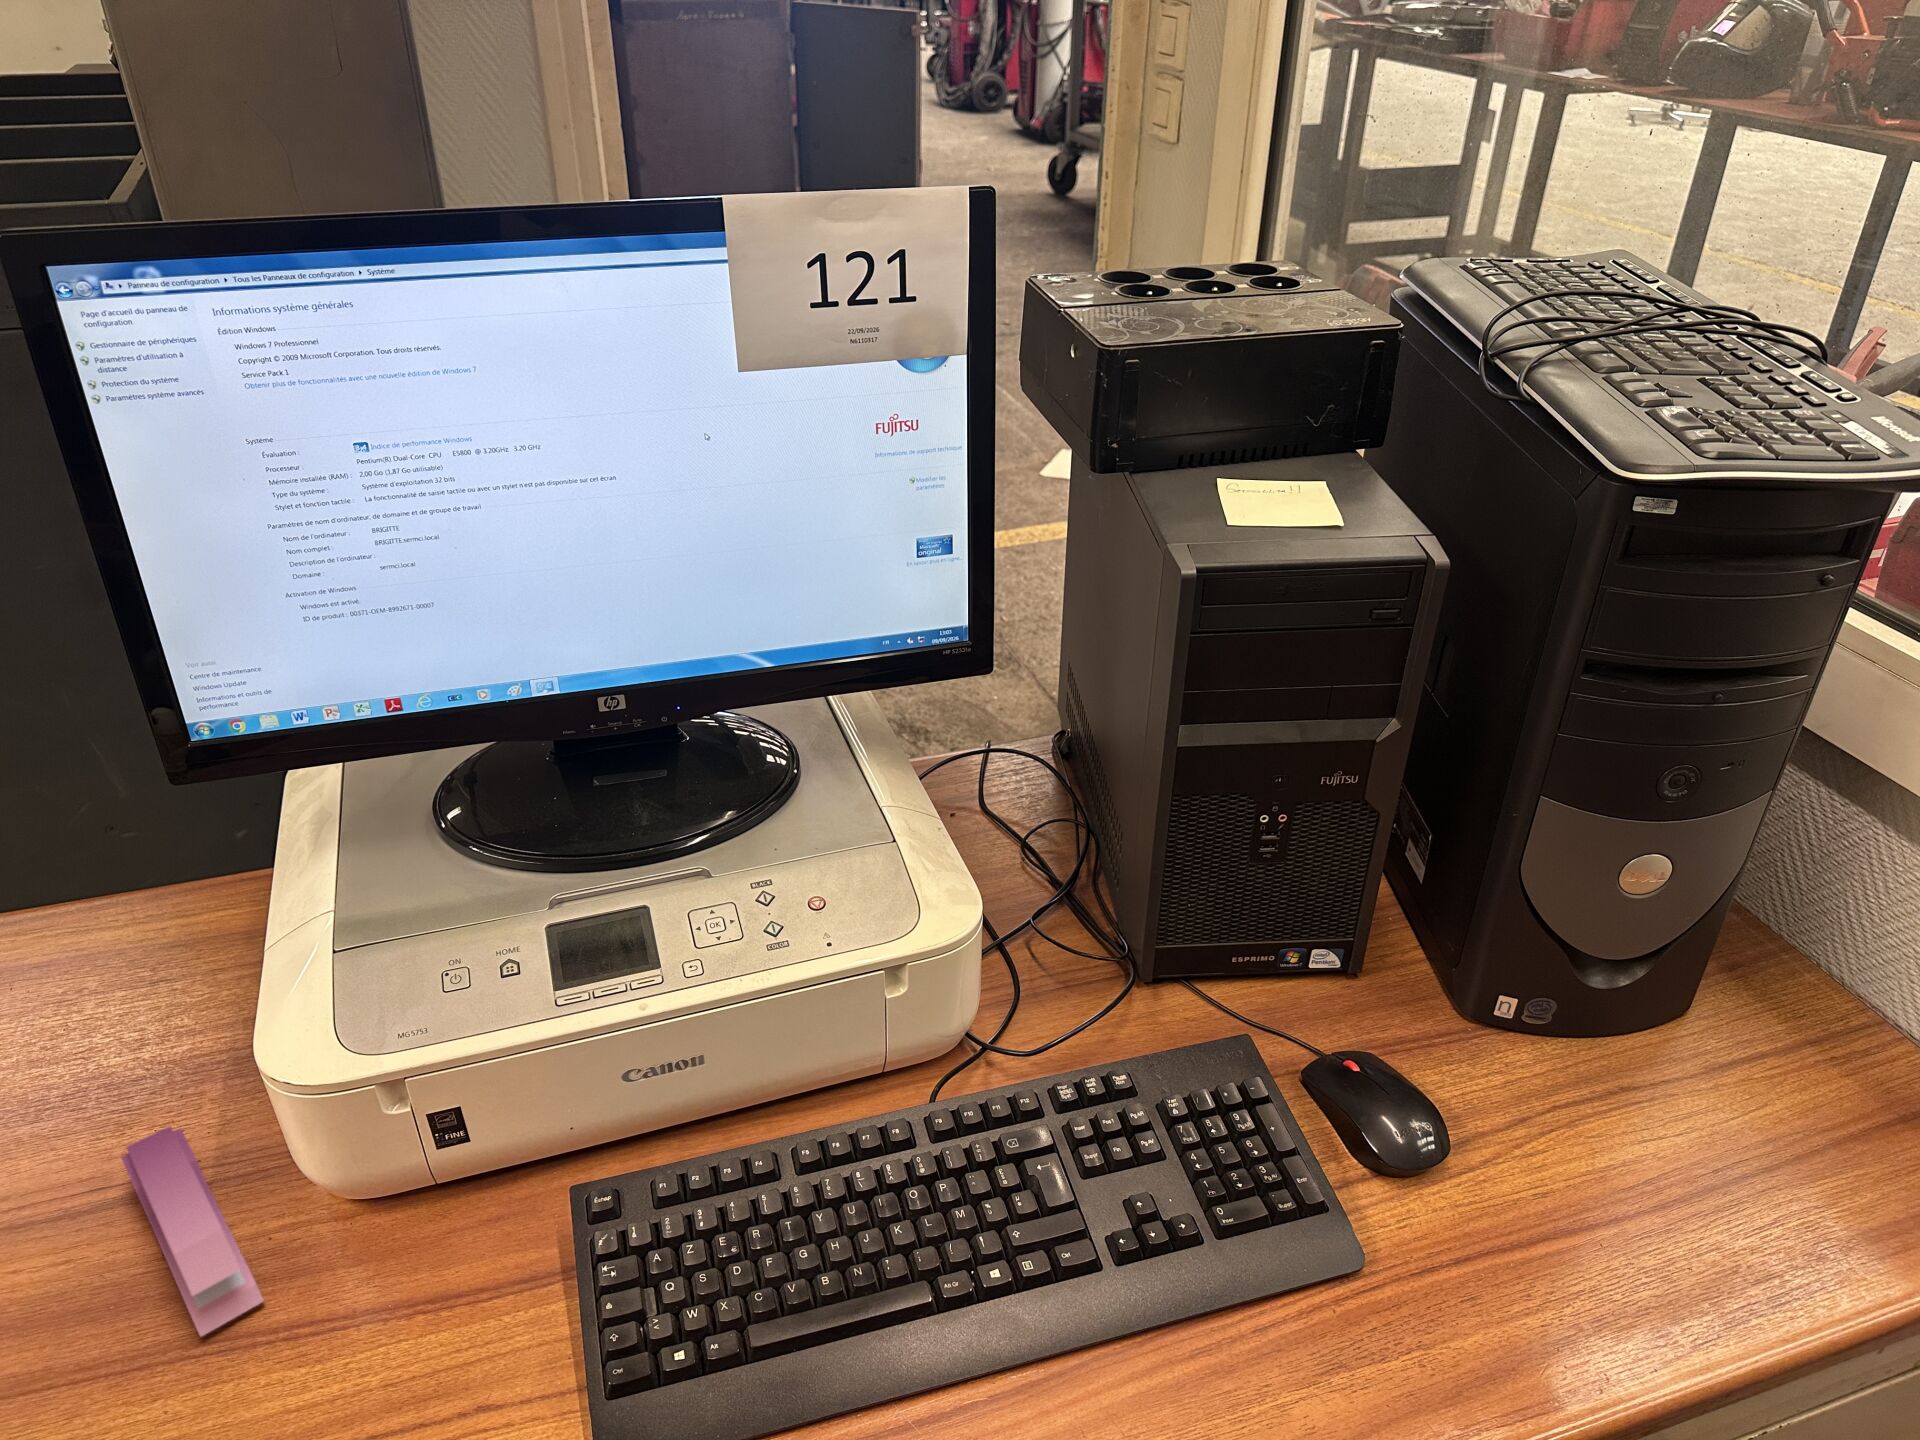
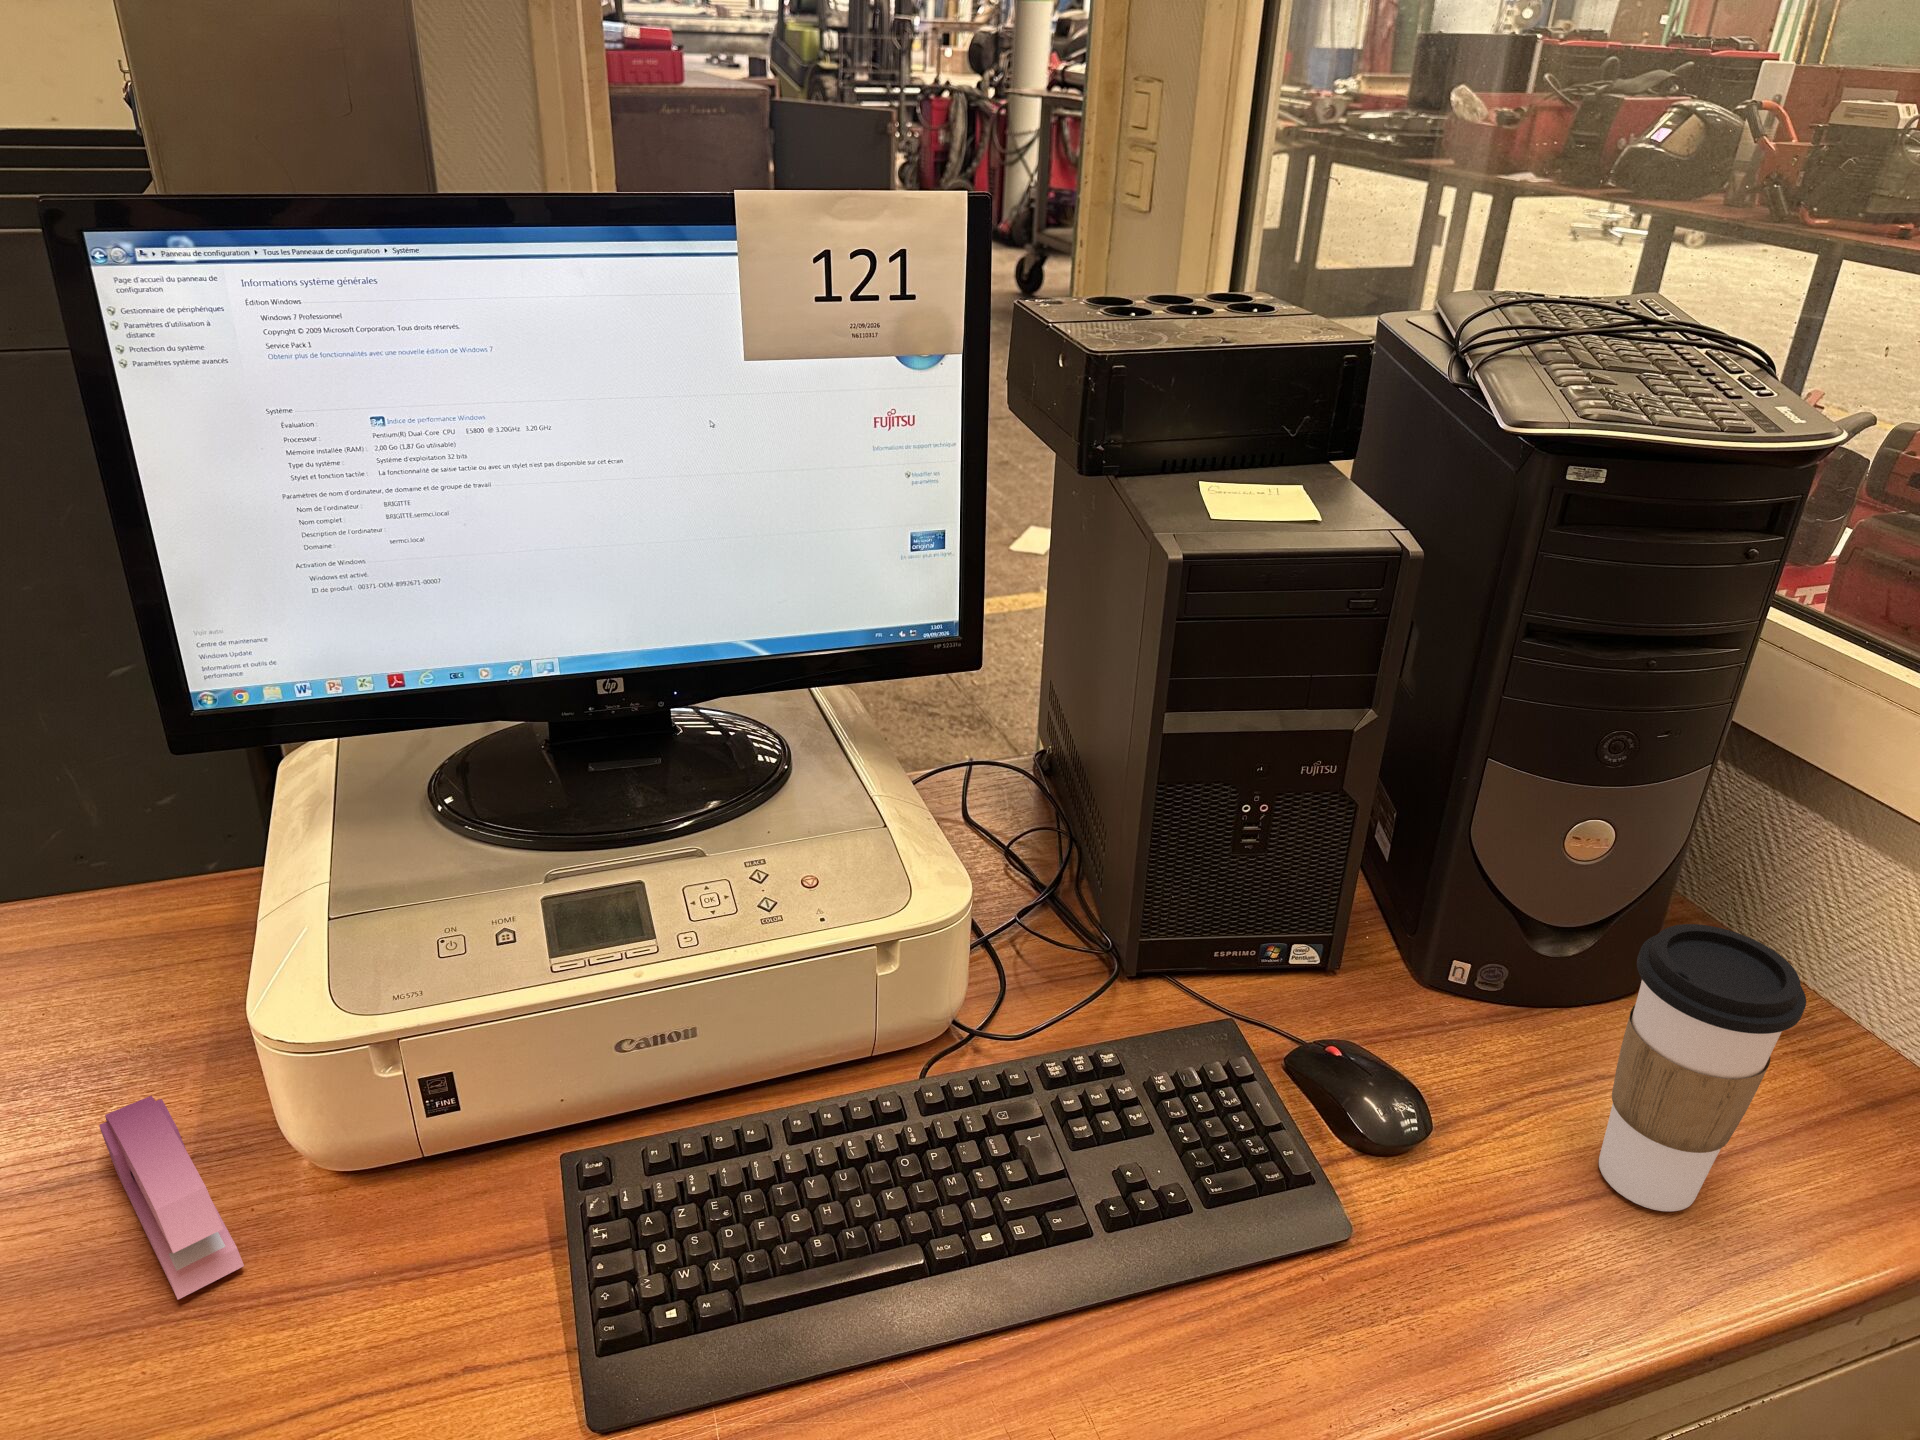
coffee cup: none [1619,955,1839,1239] -> present [1599,924,1806,1211]

